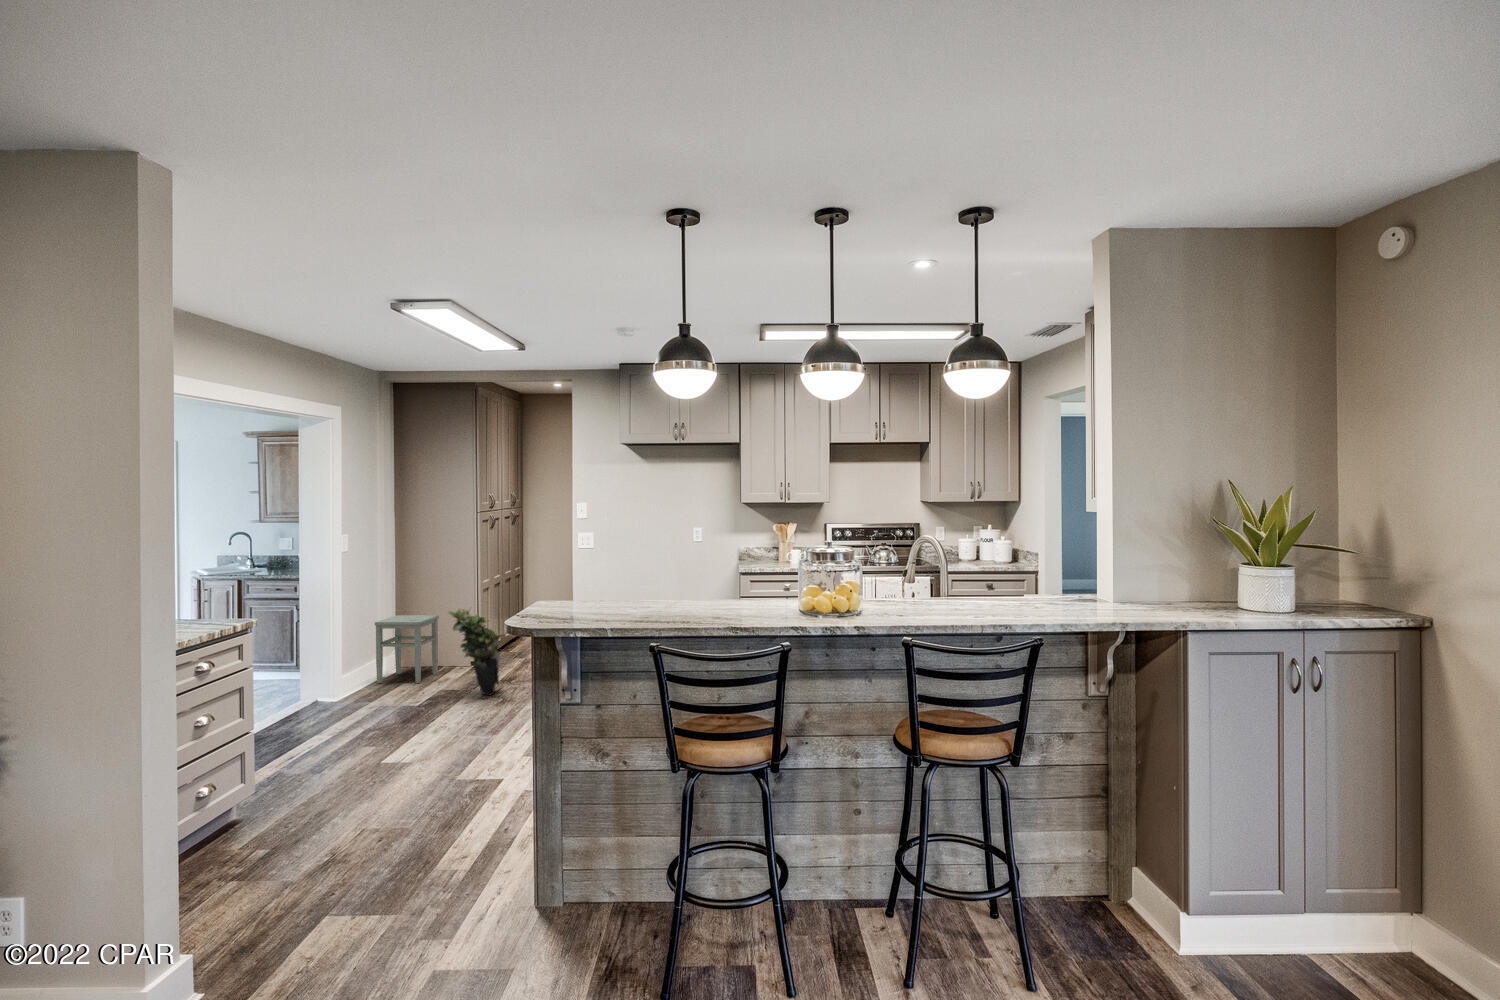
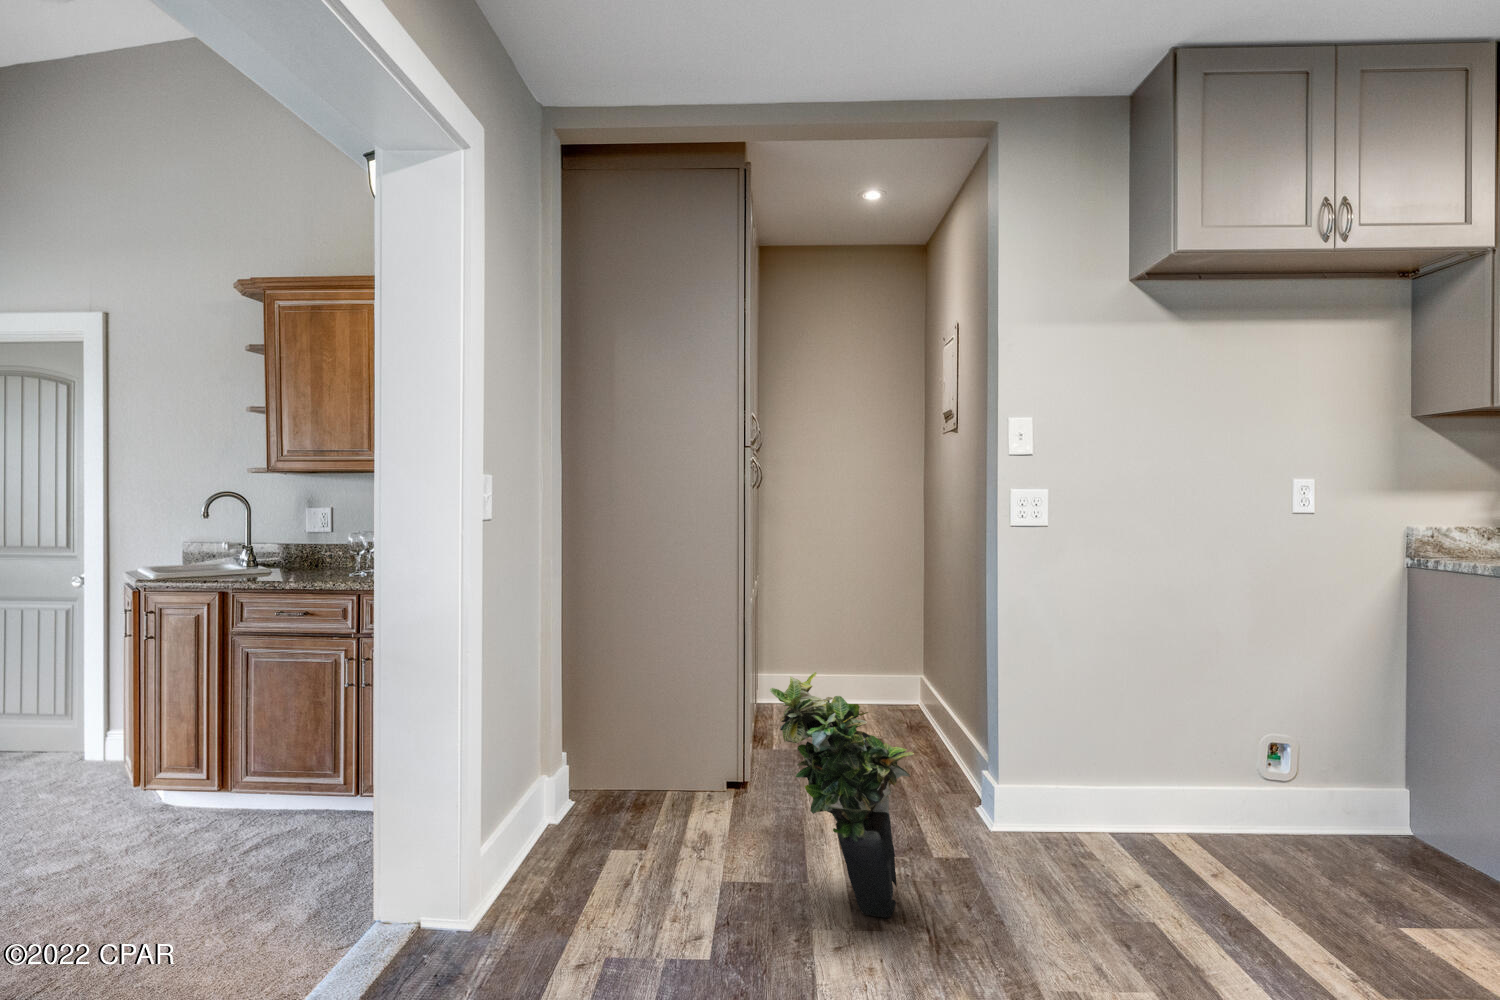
stool: present [375,615,439,683] -> none [546,678,673,853]

